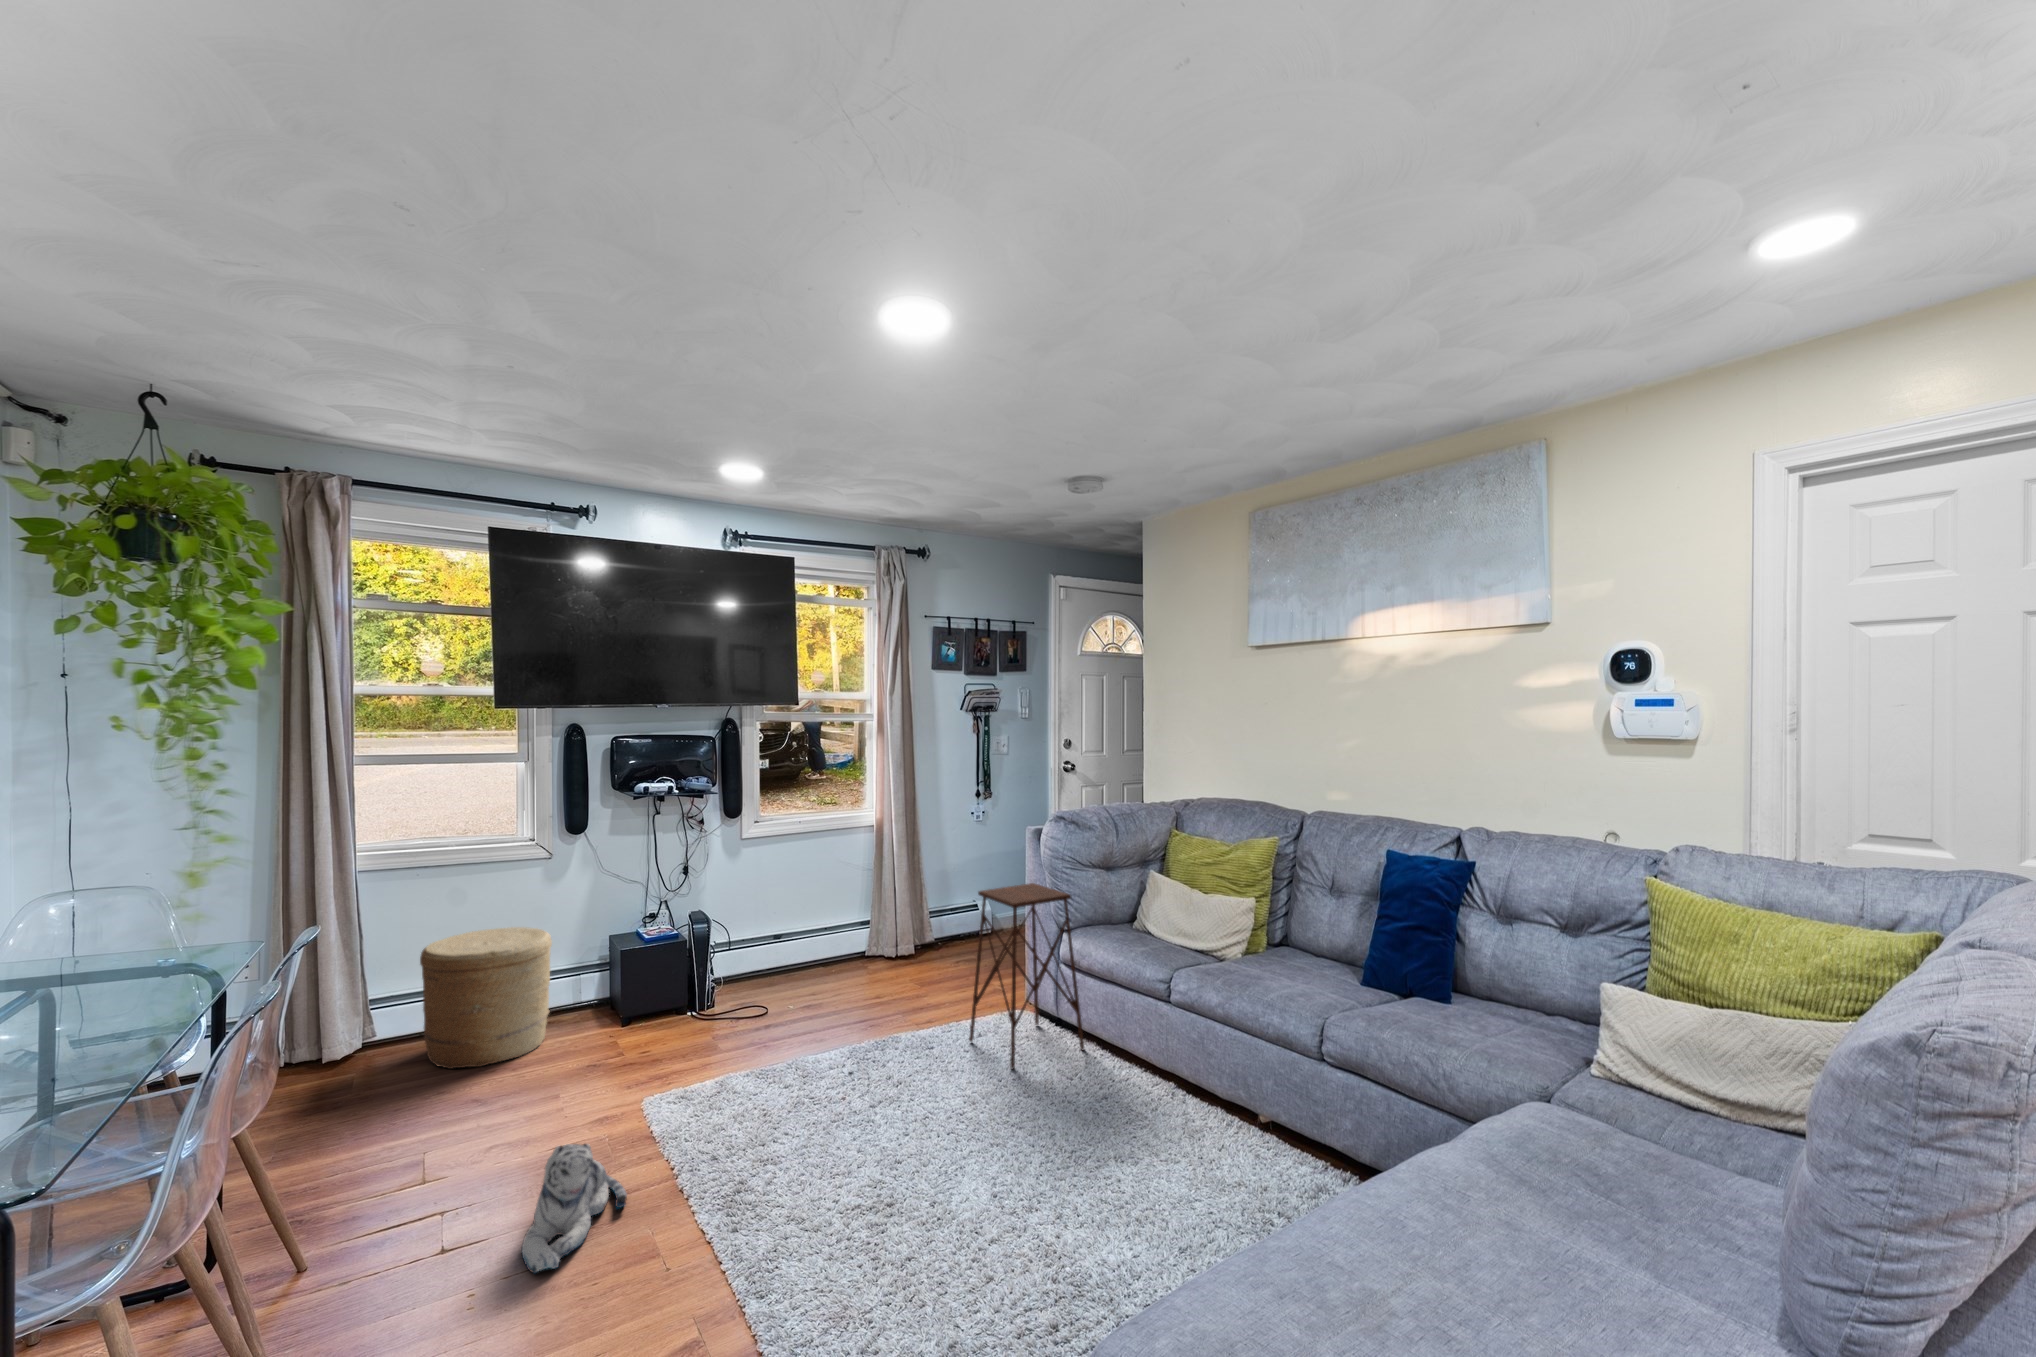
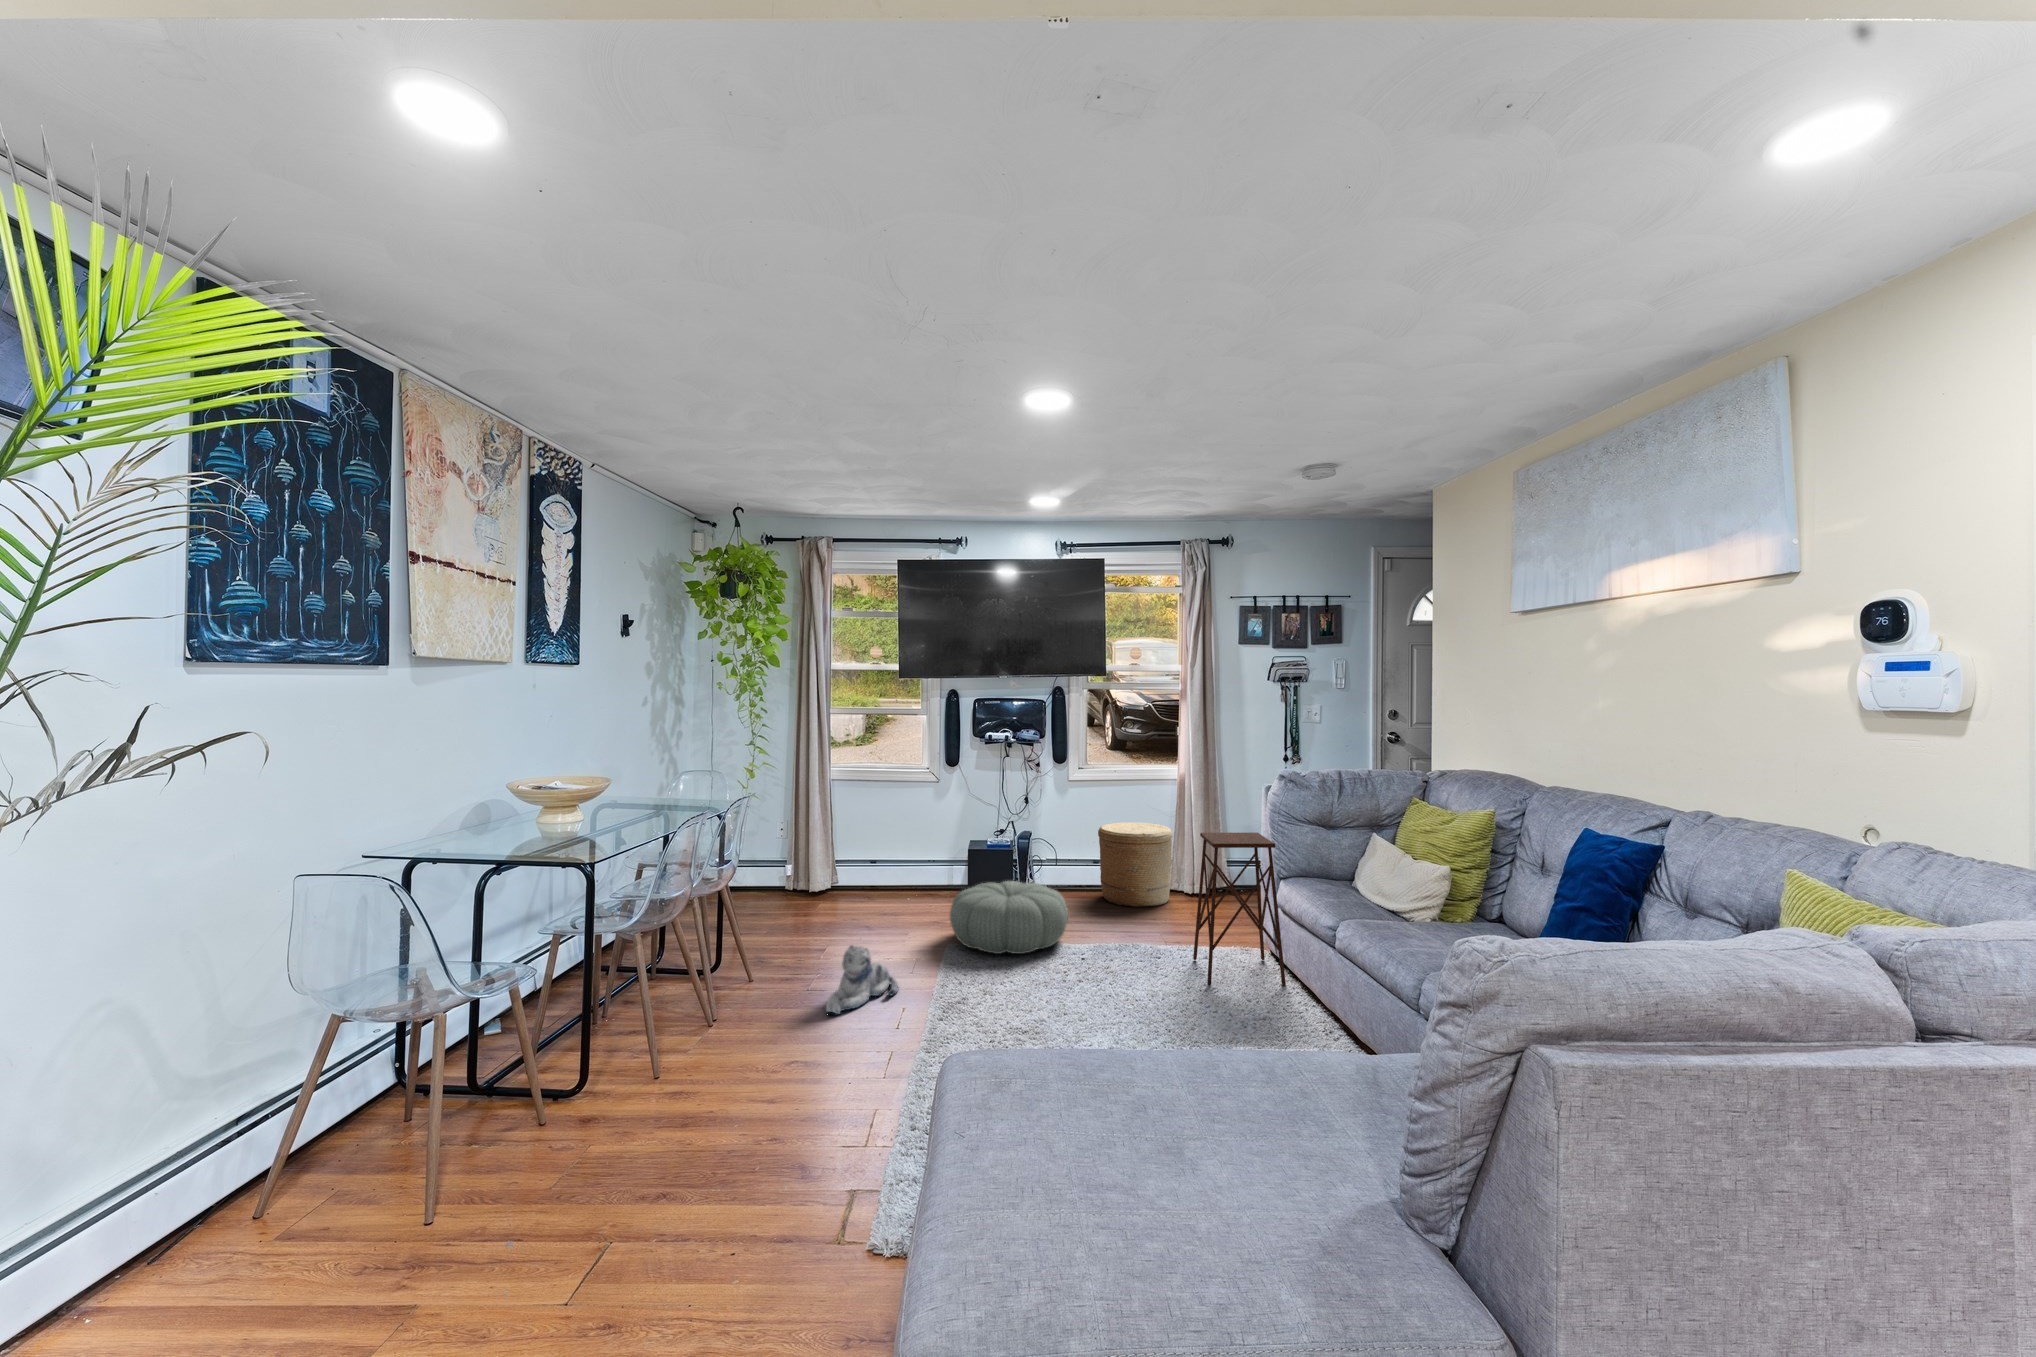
woven basket: present [420,927,552,1069] -> present [1098,822,1172,907]
pouf: none [638,982,810,1095] -> present [950,881,1068,954]

